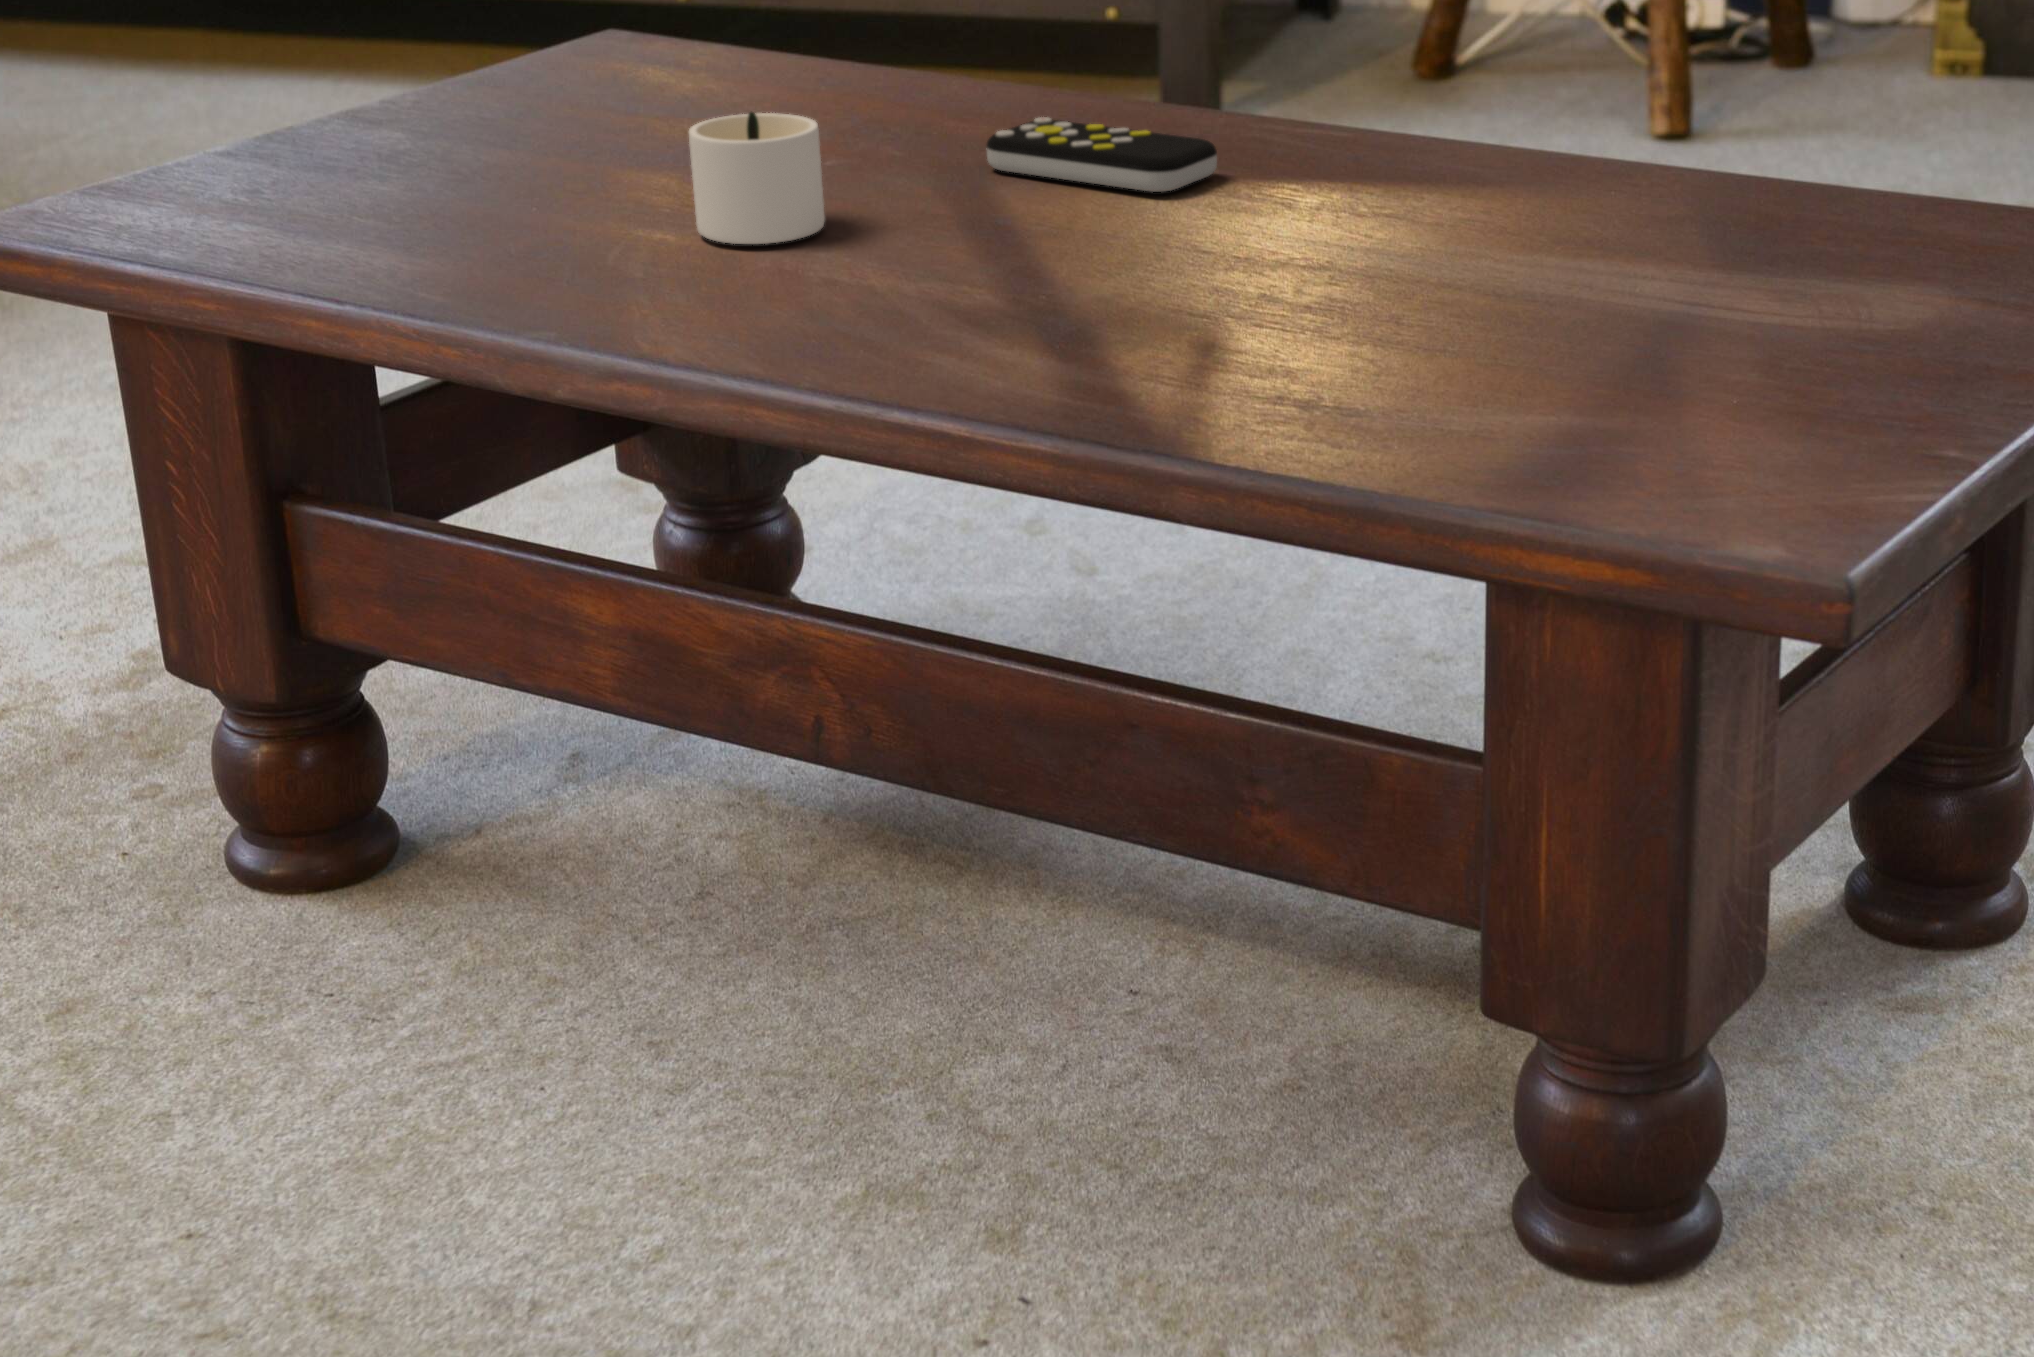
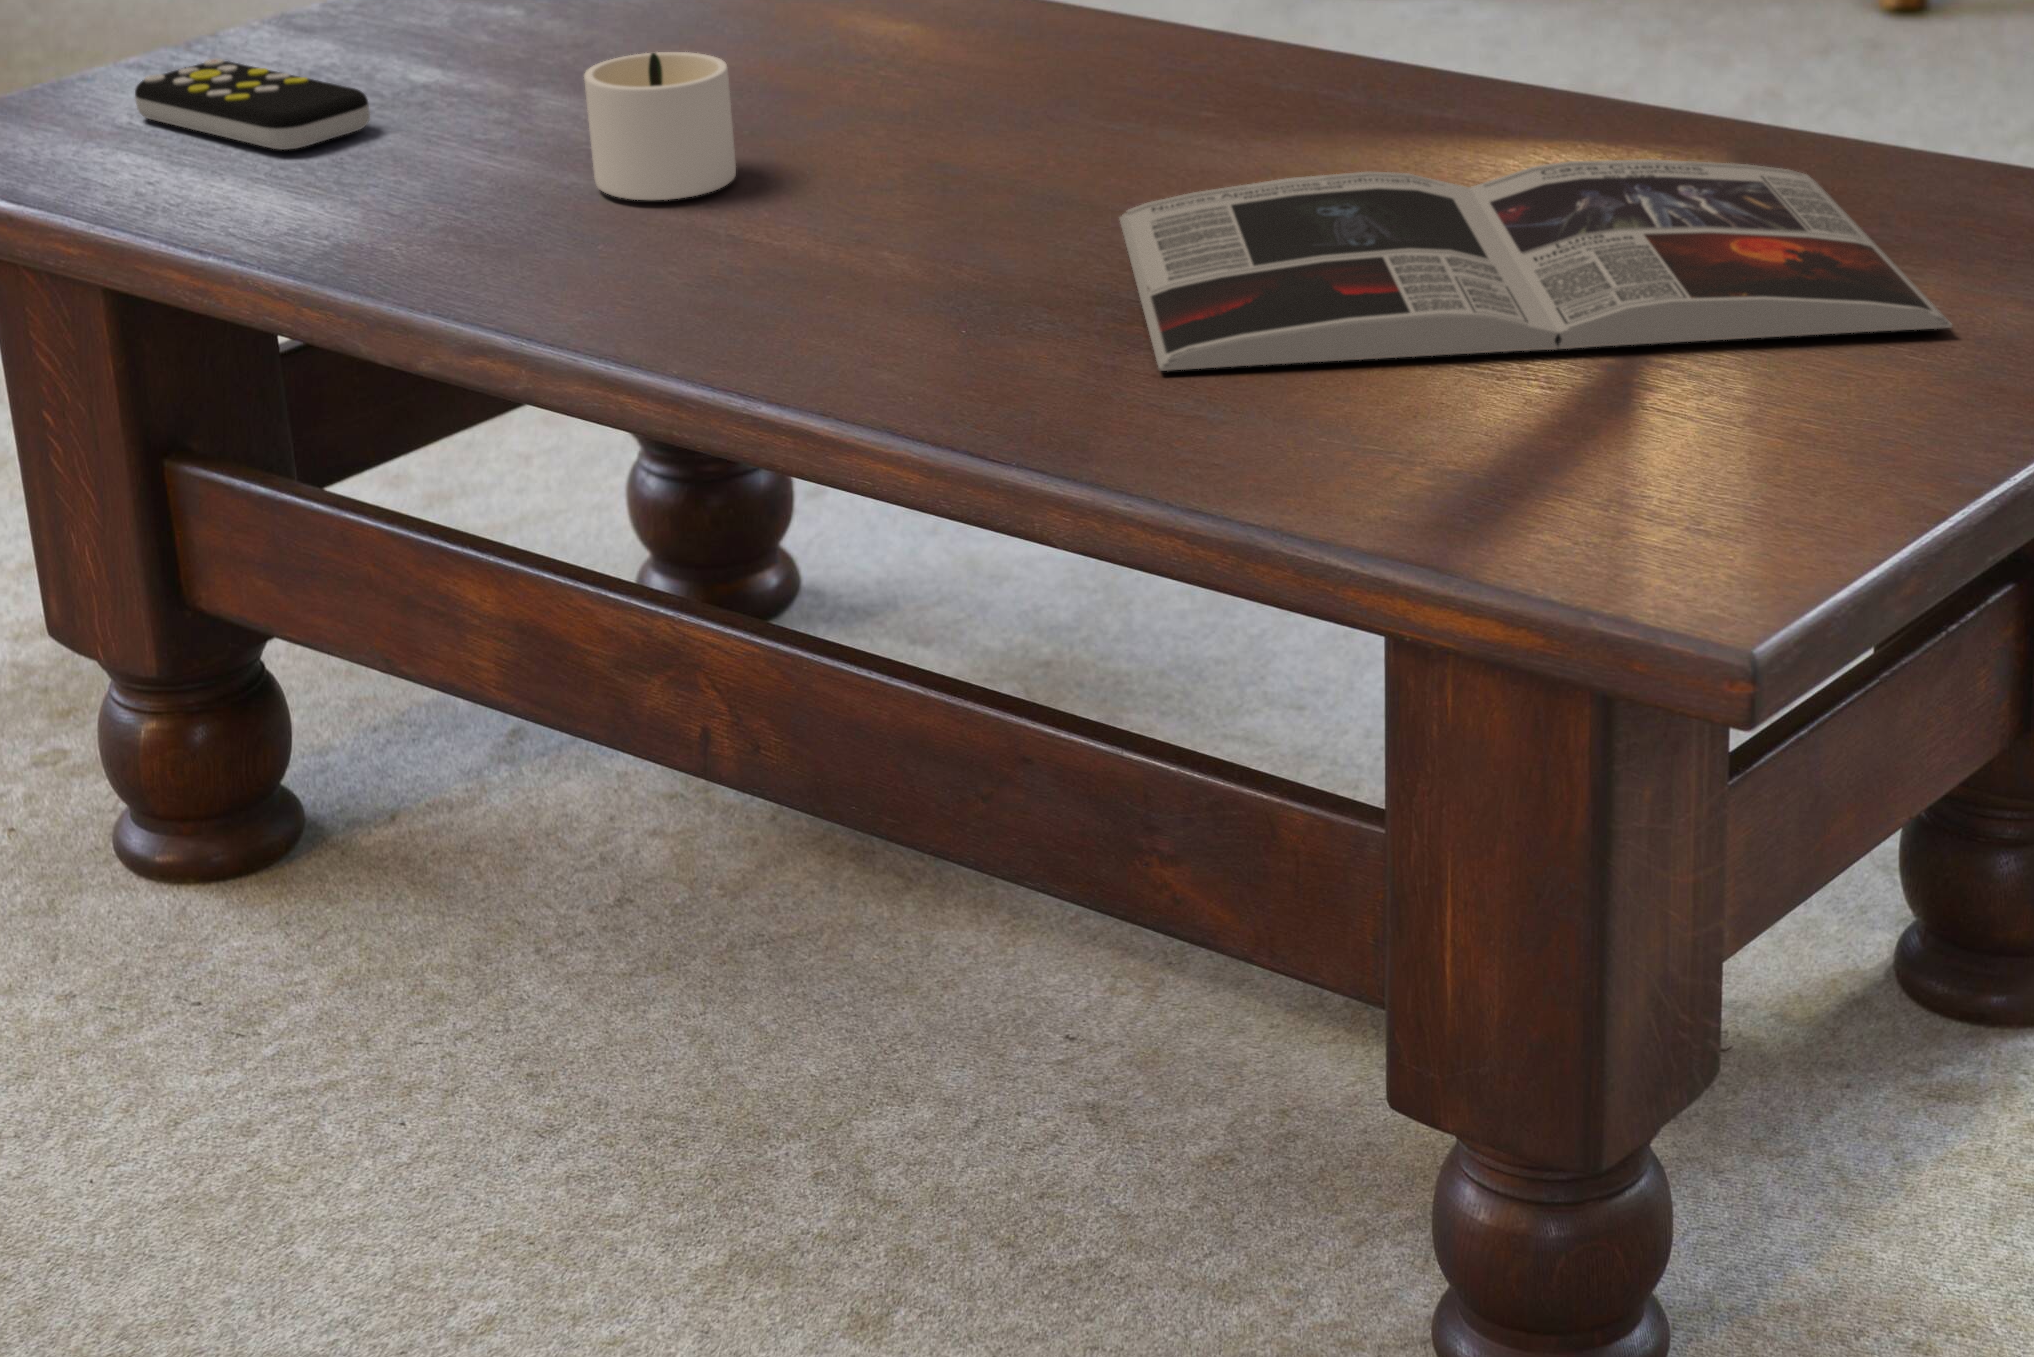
remote control: present [986,117,1217,192] -> present [135,59,370,150]
magazine: none [1180,195,1938,370] -> present [1119,159,1952,371]

